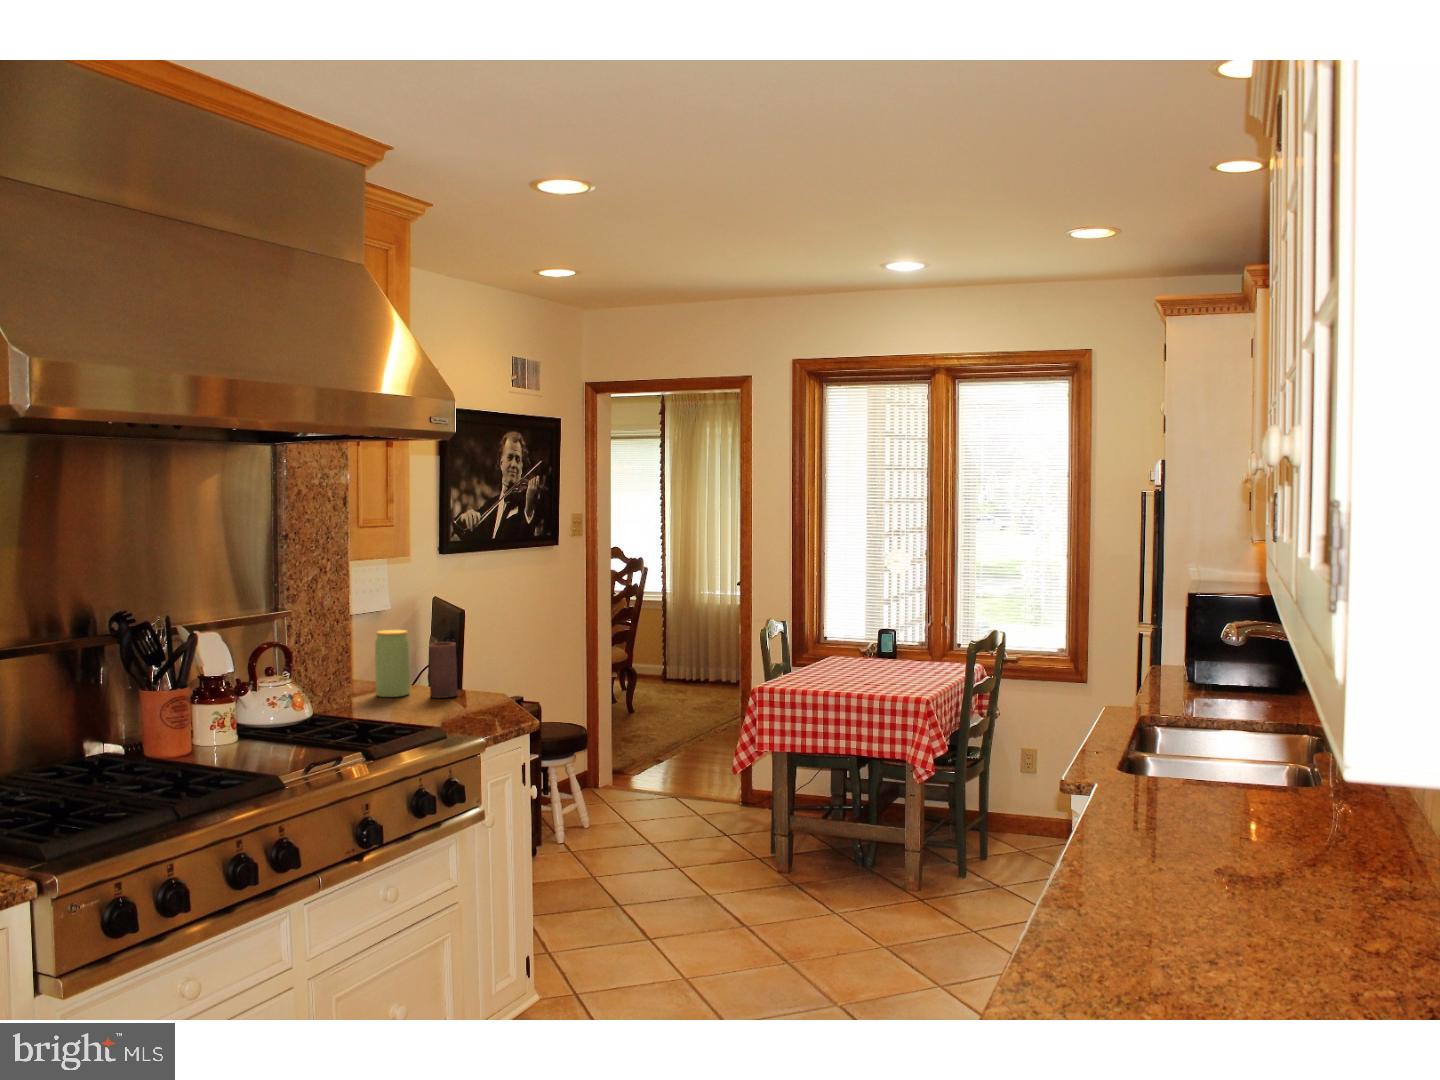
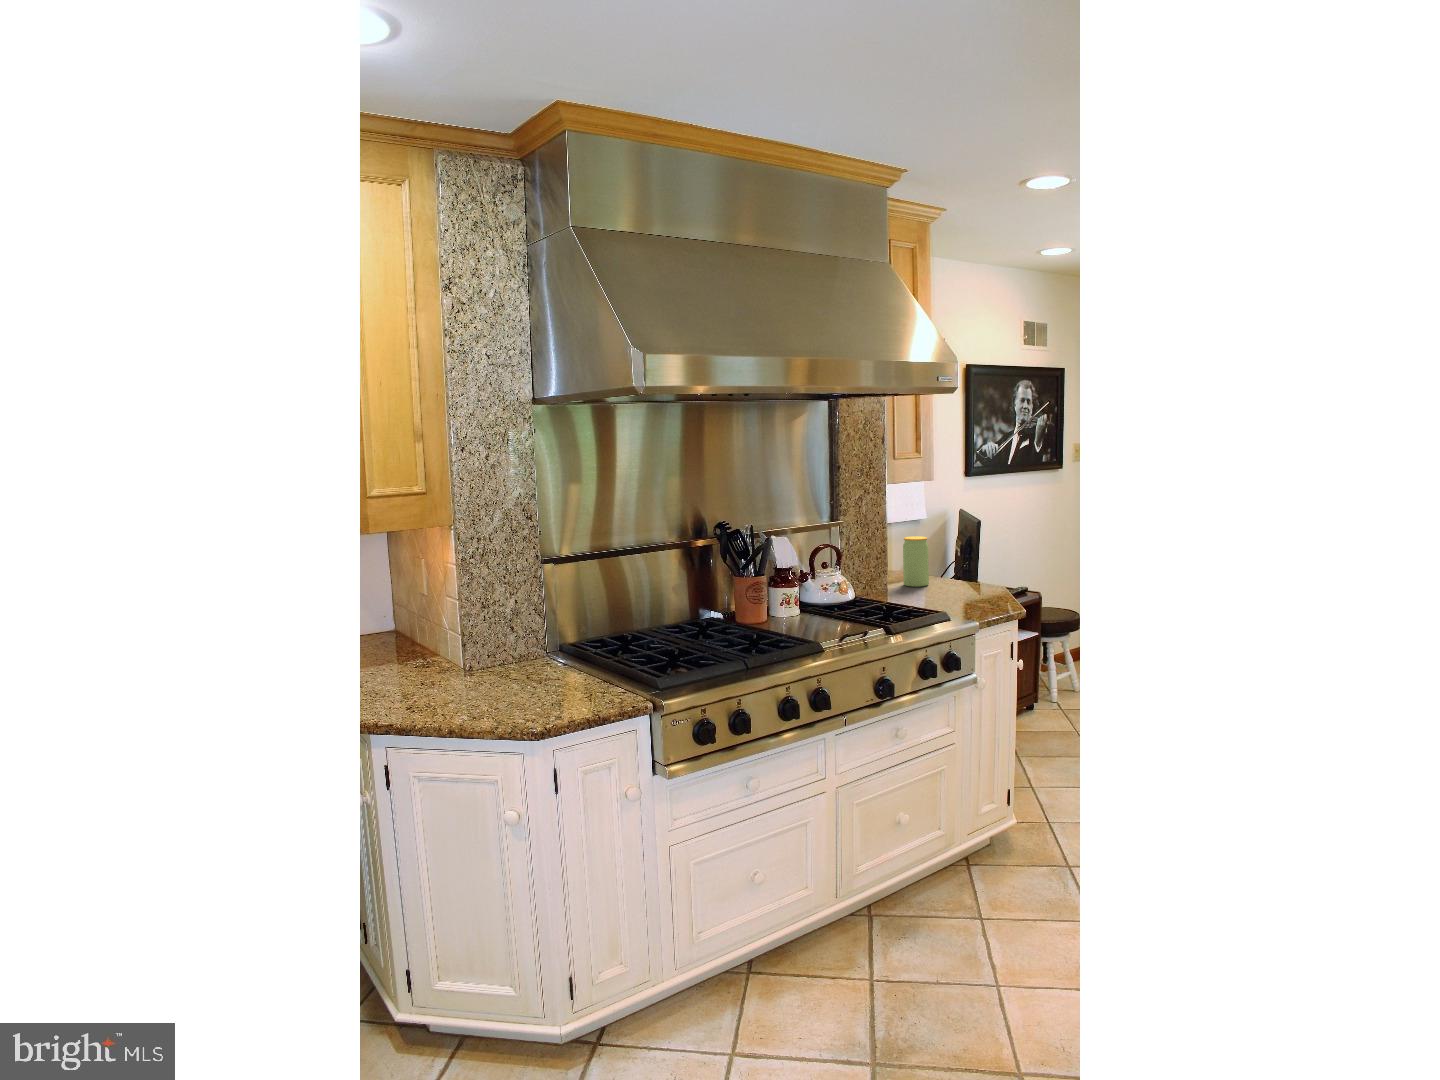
candle: present [429,642,457,698] -> none [942,547,965,590]

